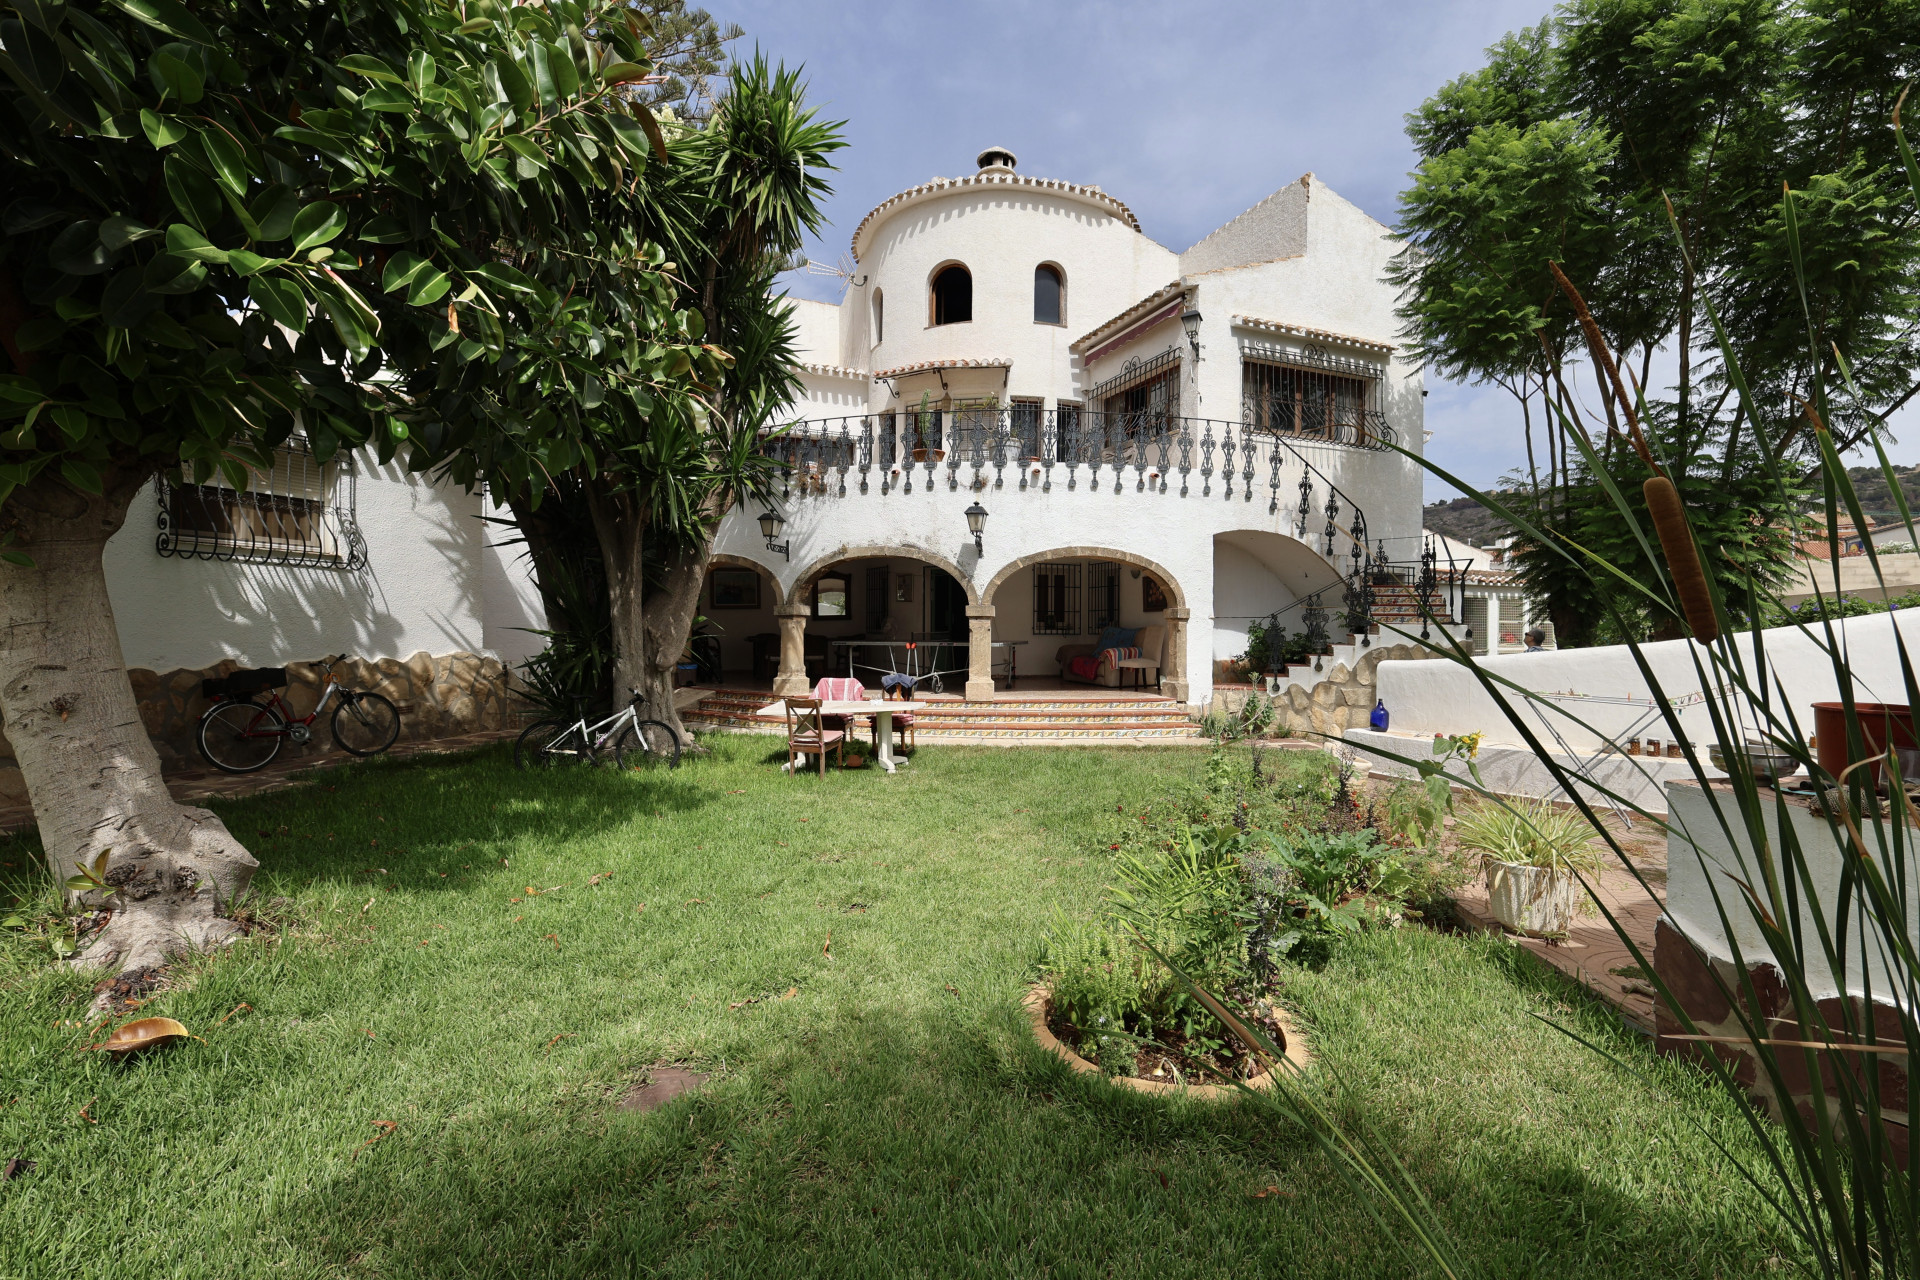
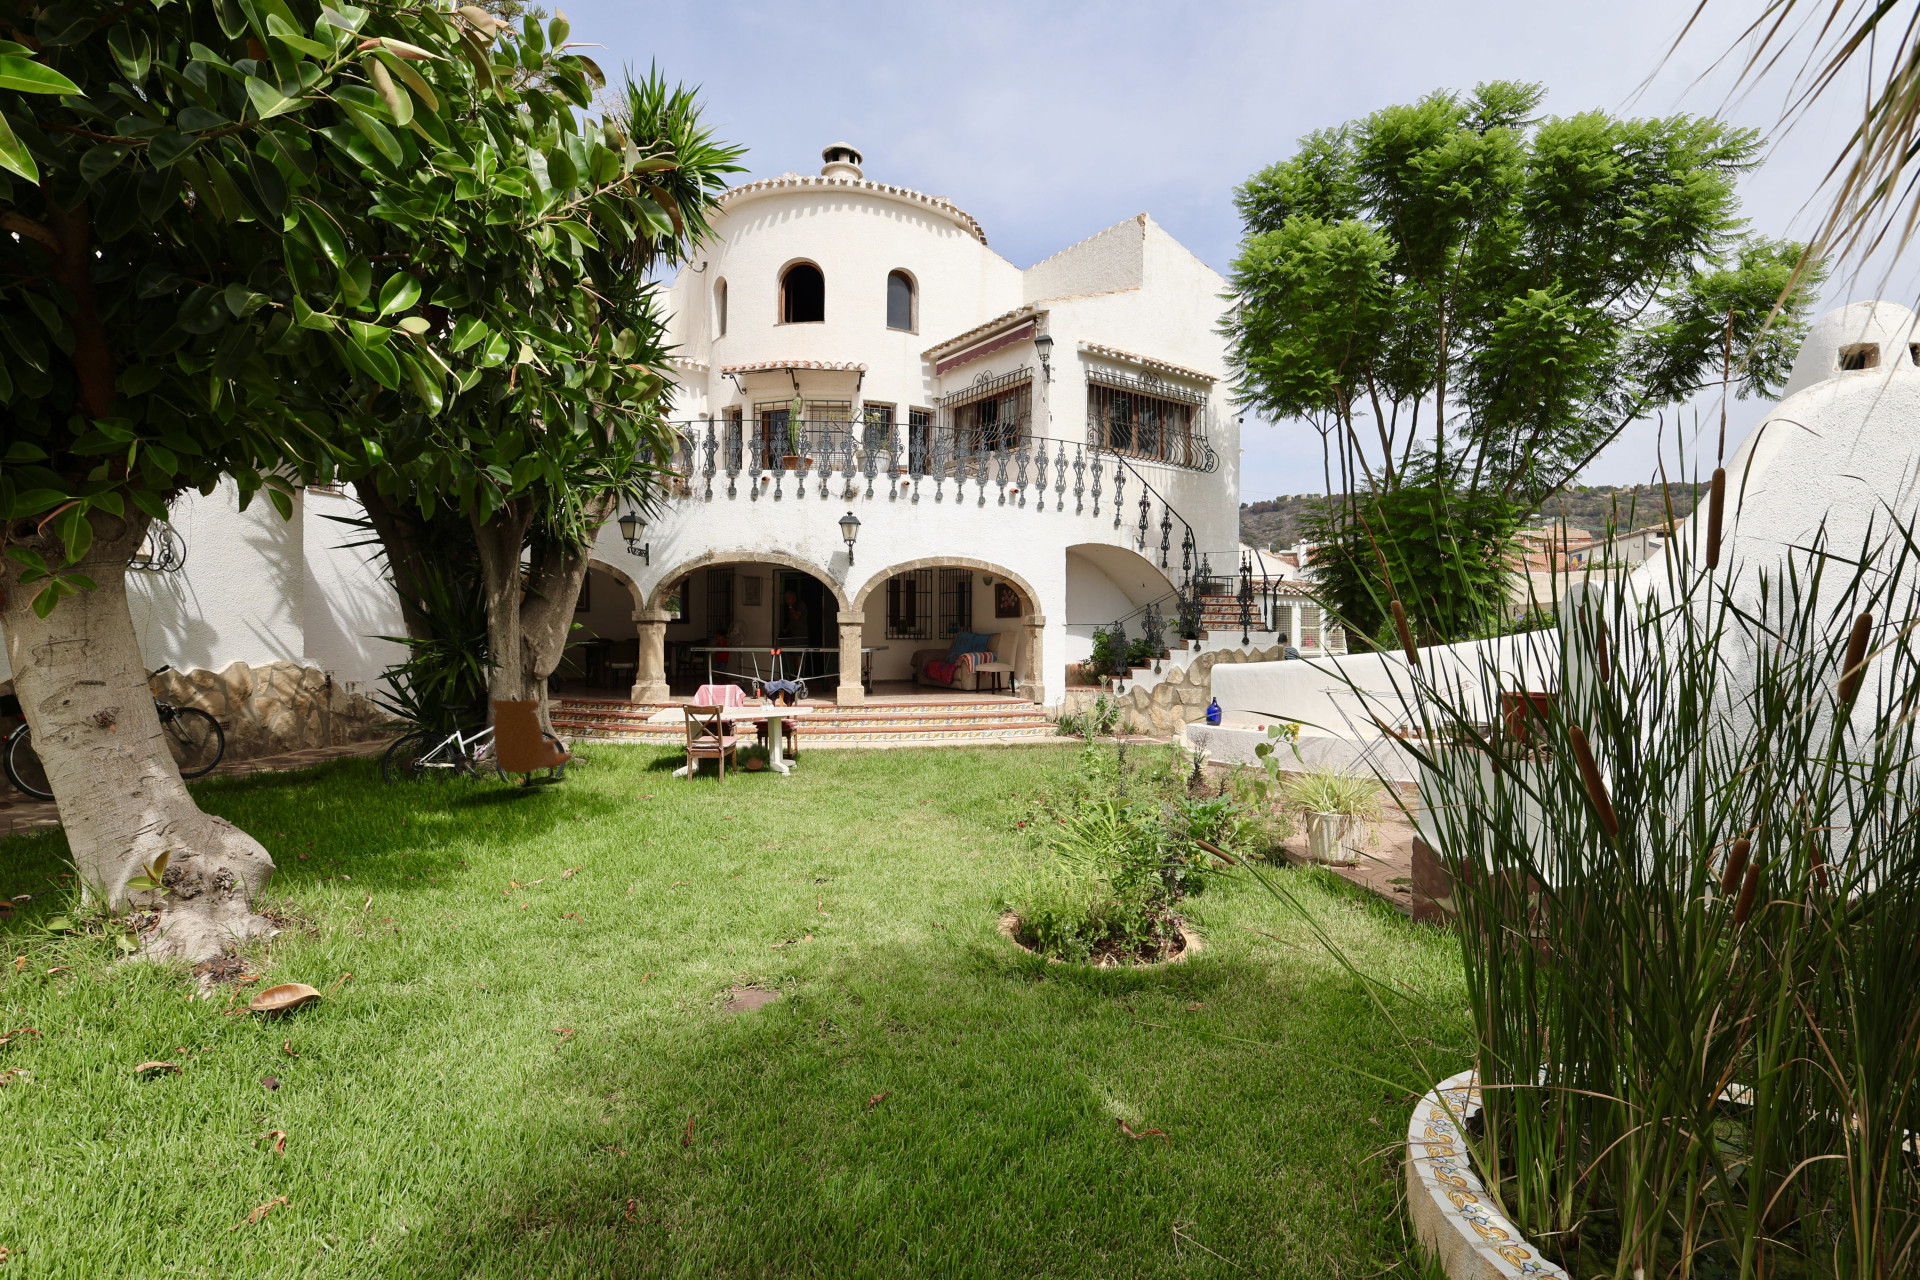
lounge chair: none [578,688,671,789] -> present [492,699,572,797]

